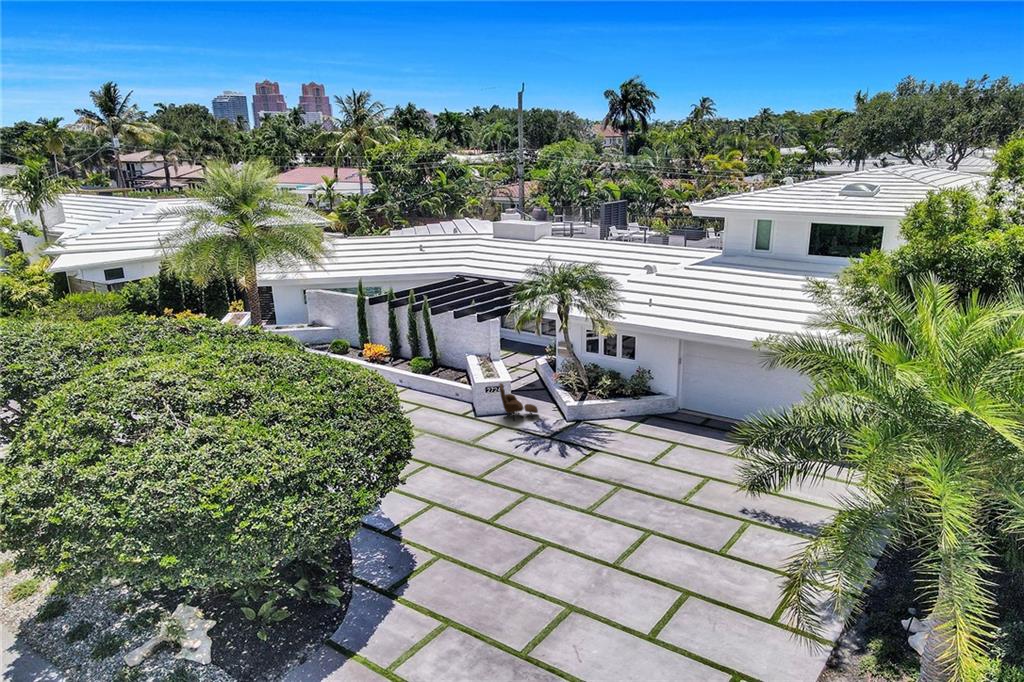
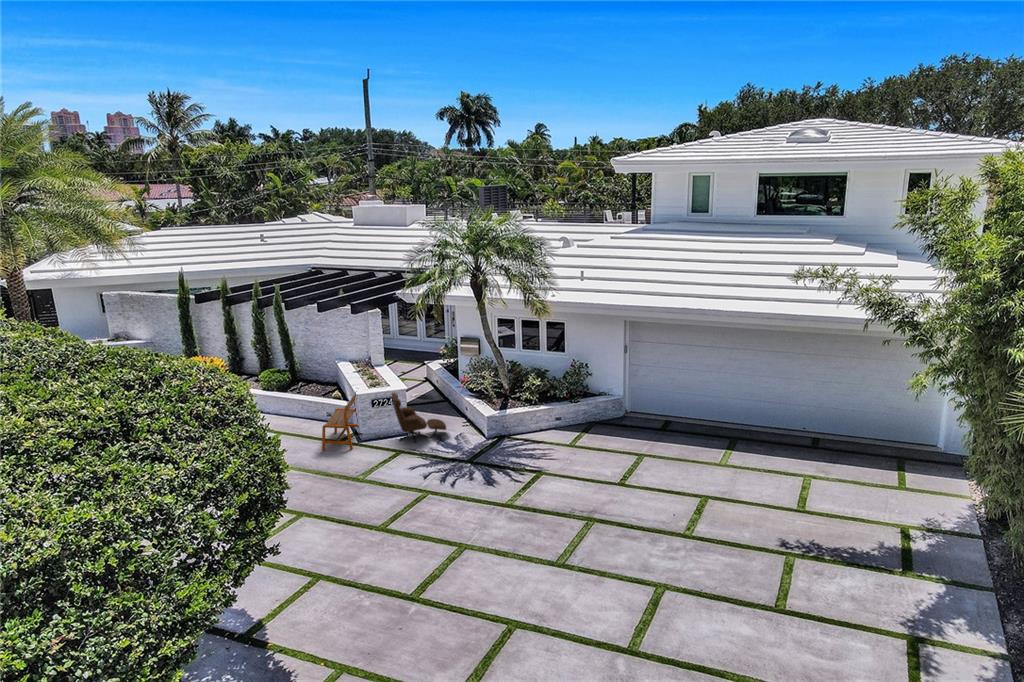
bench: none [449,380,478,422] -> present [322,391,362,451]

